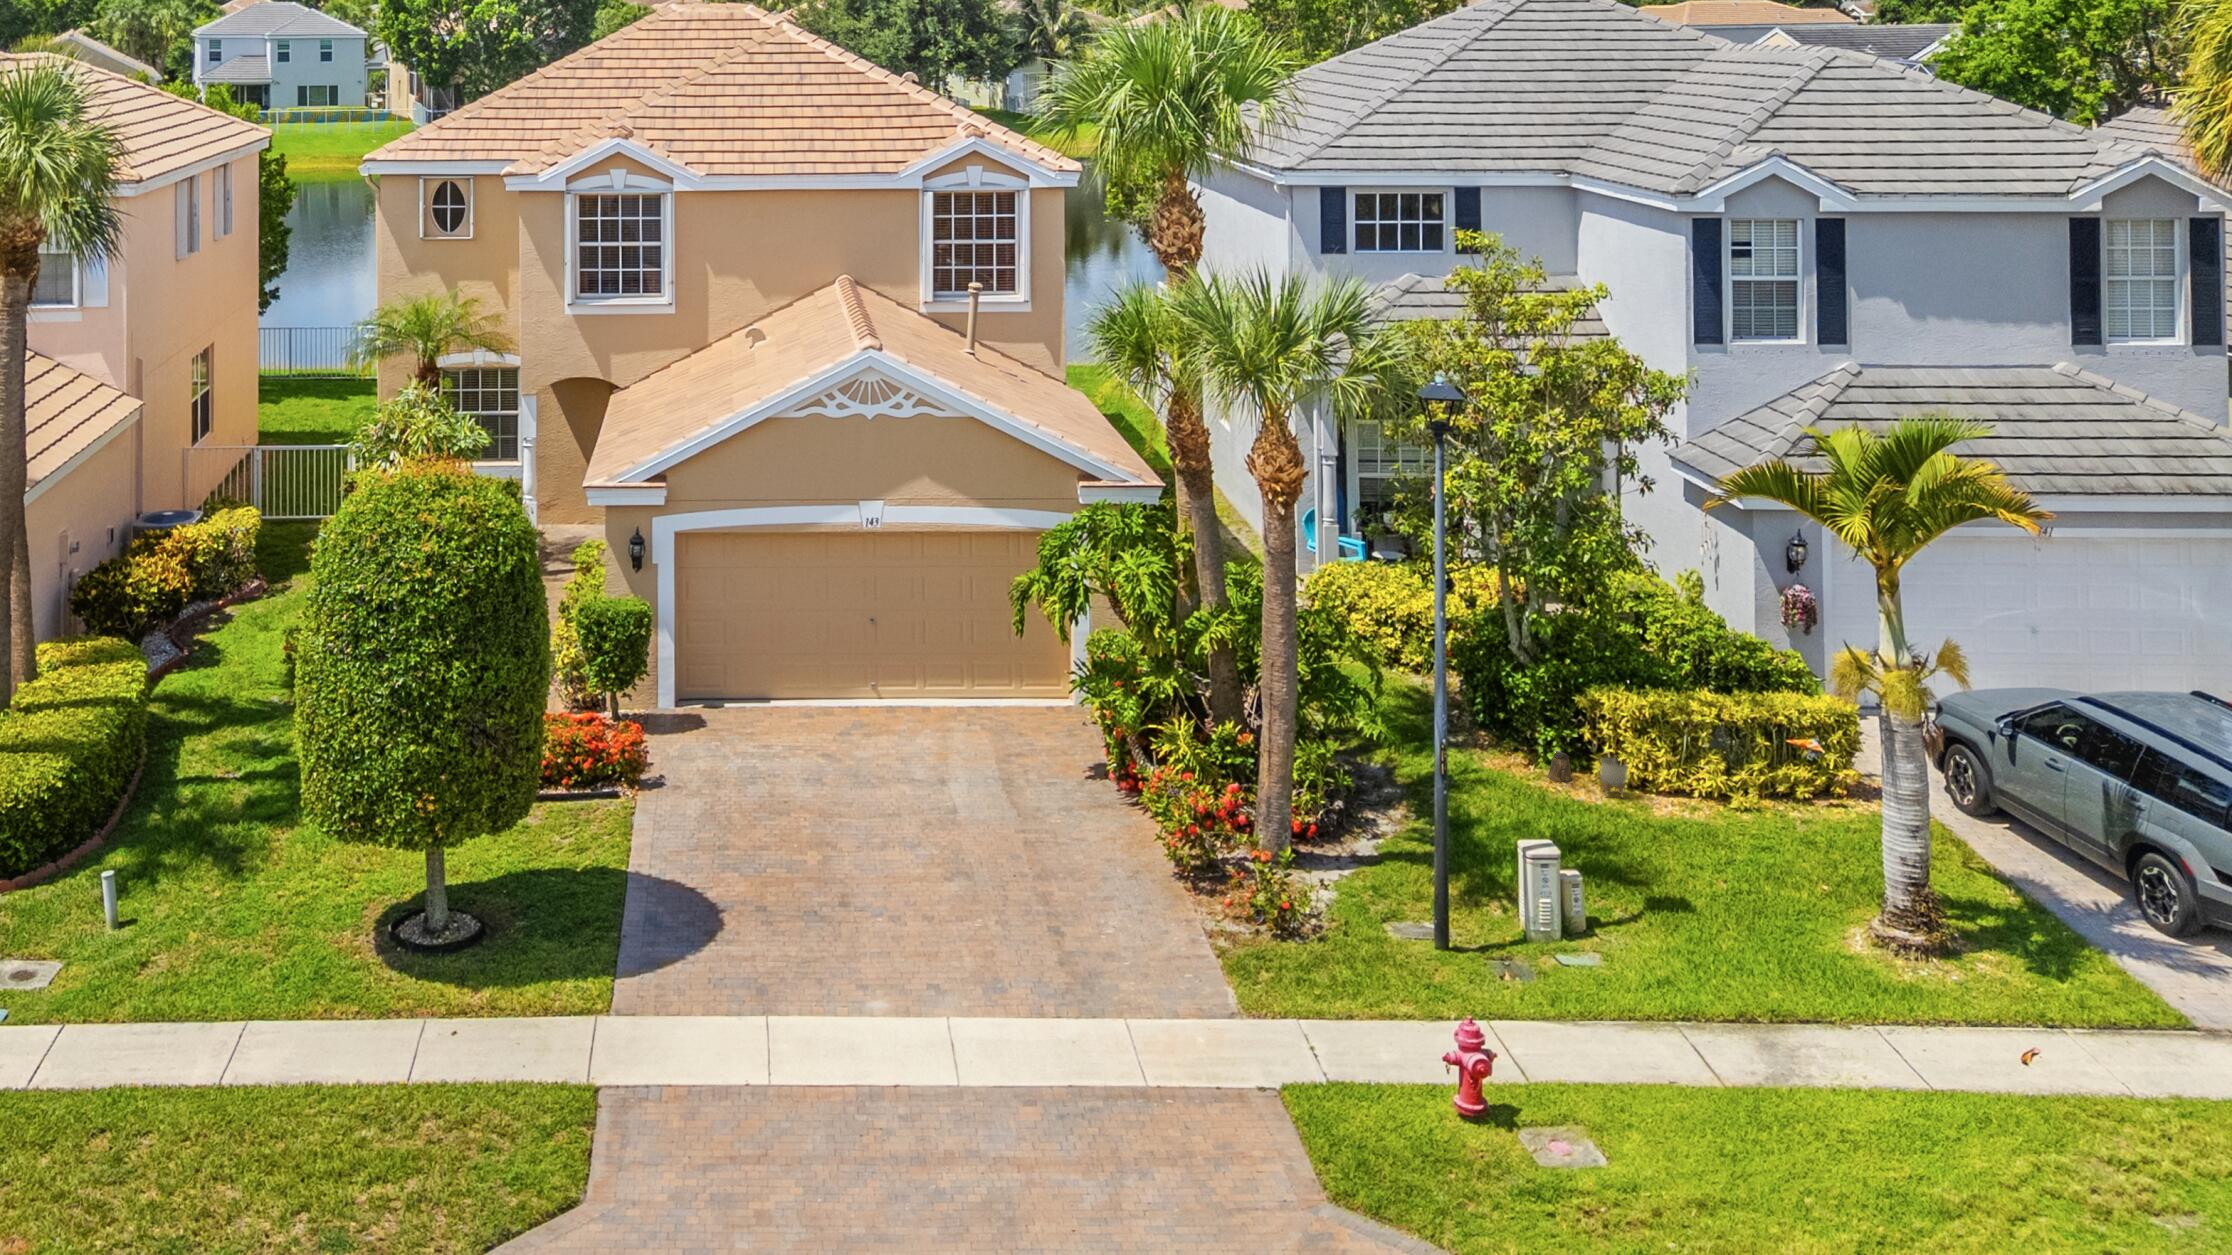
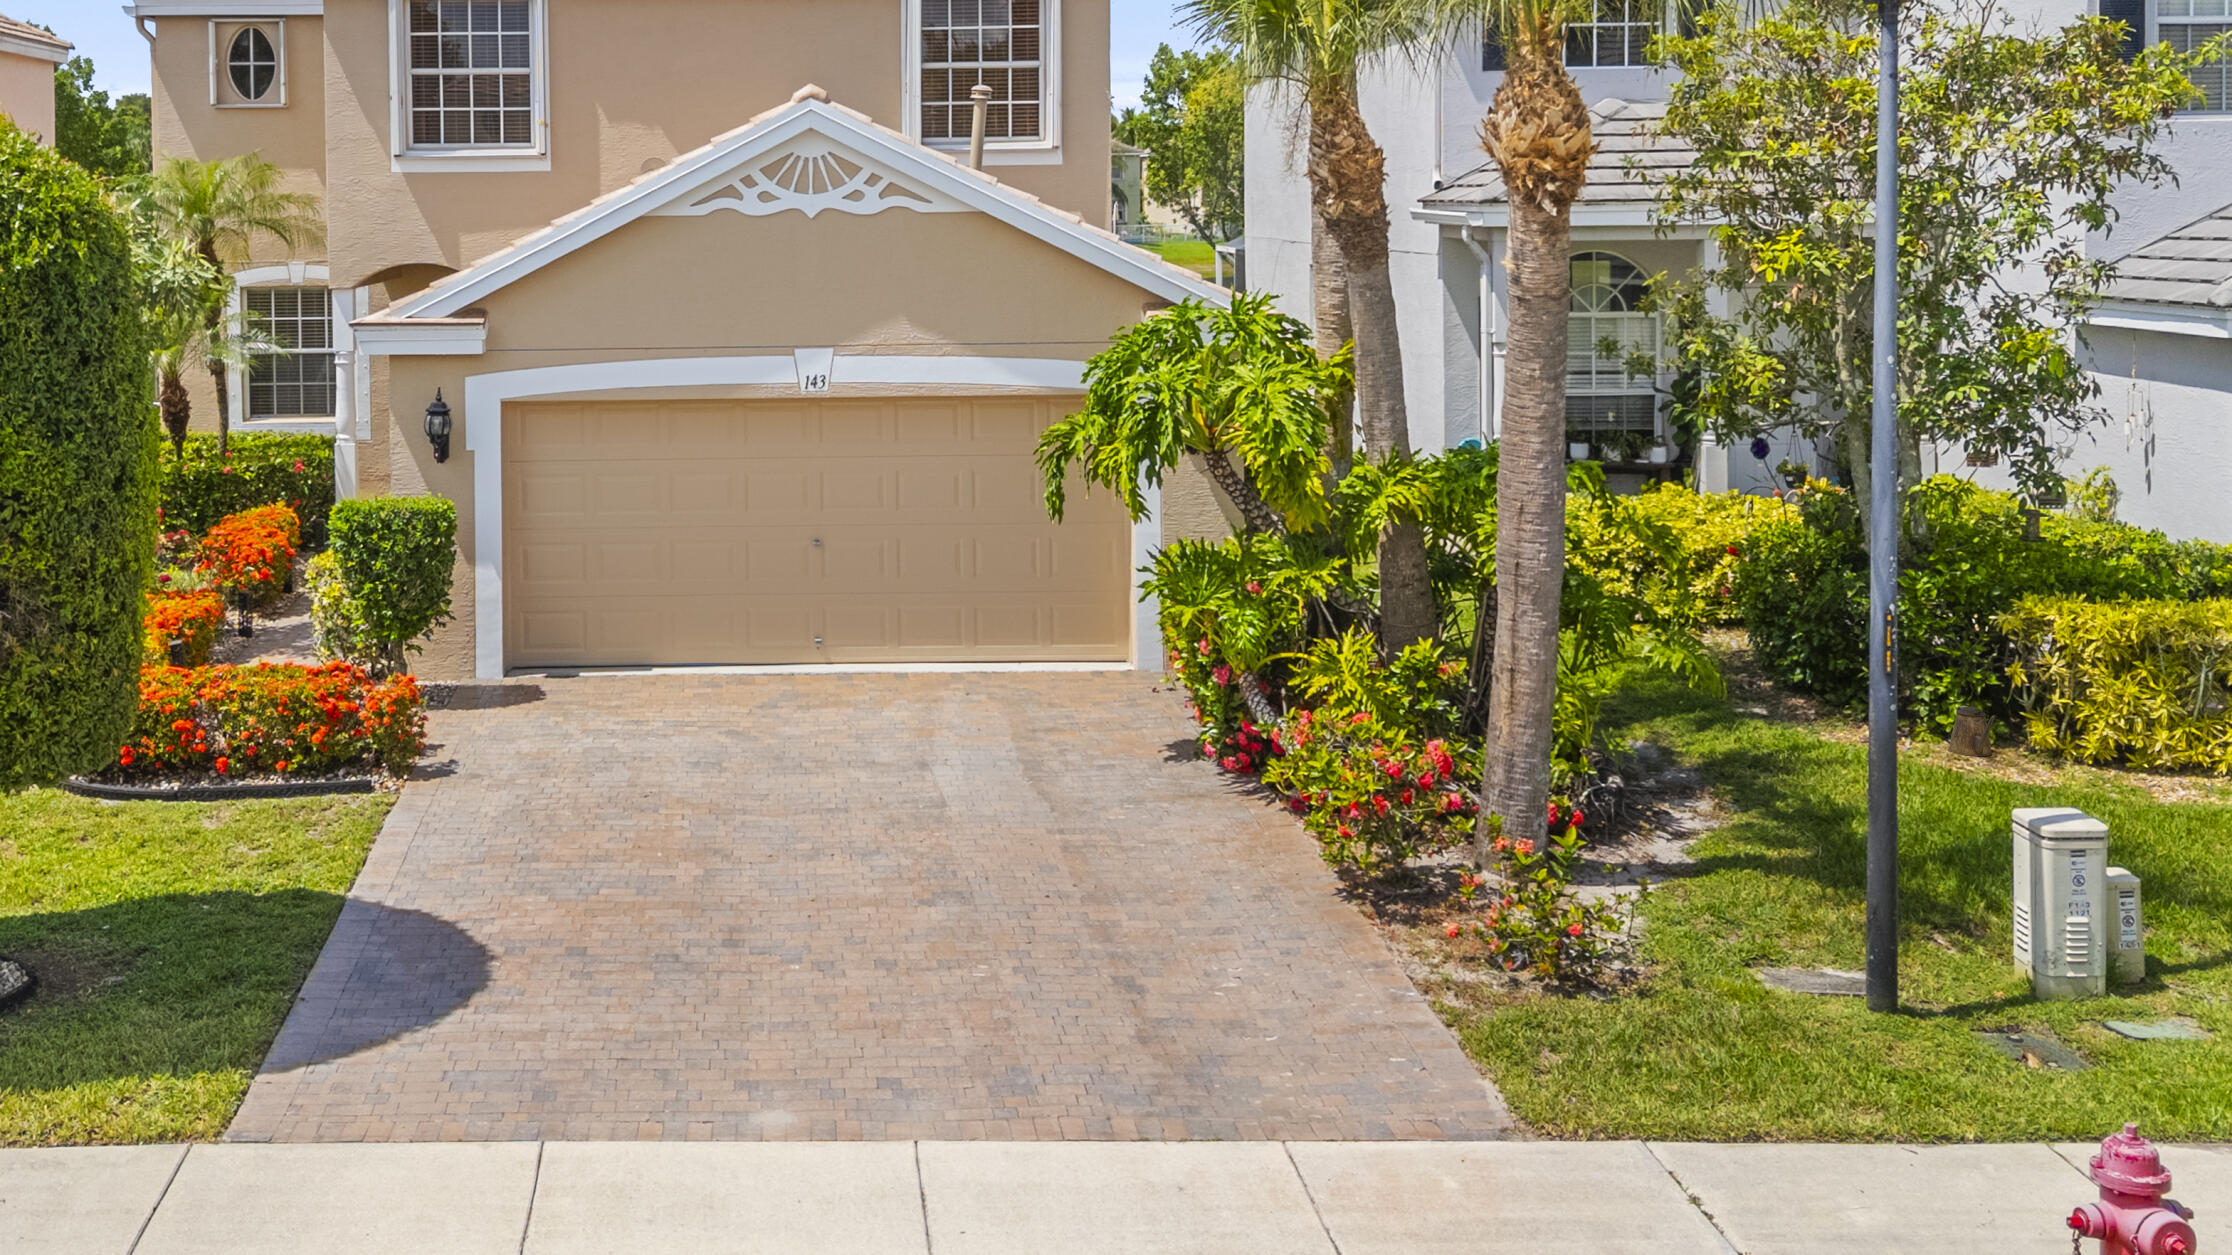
planter: present [1600,758,1628,797] -> none [2051,709,2102,777]

